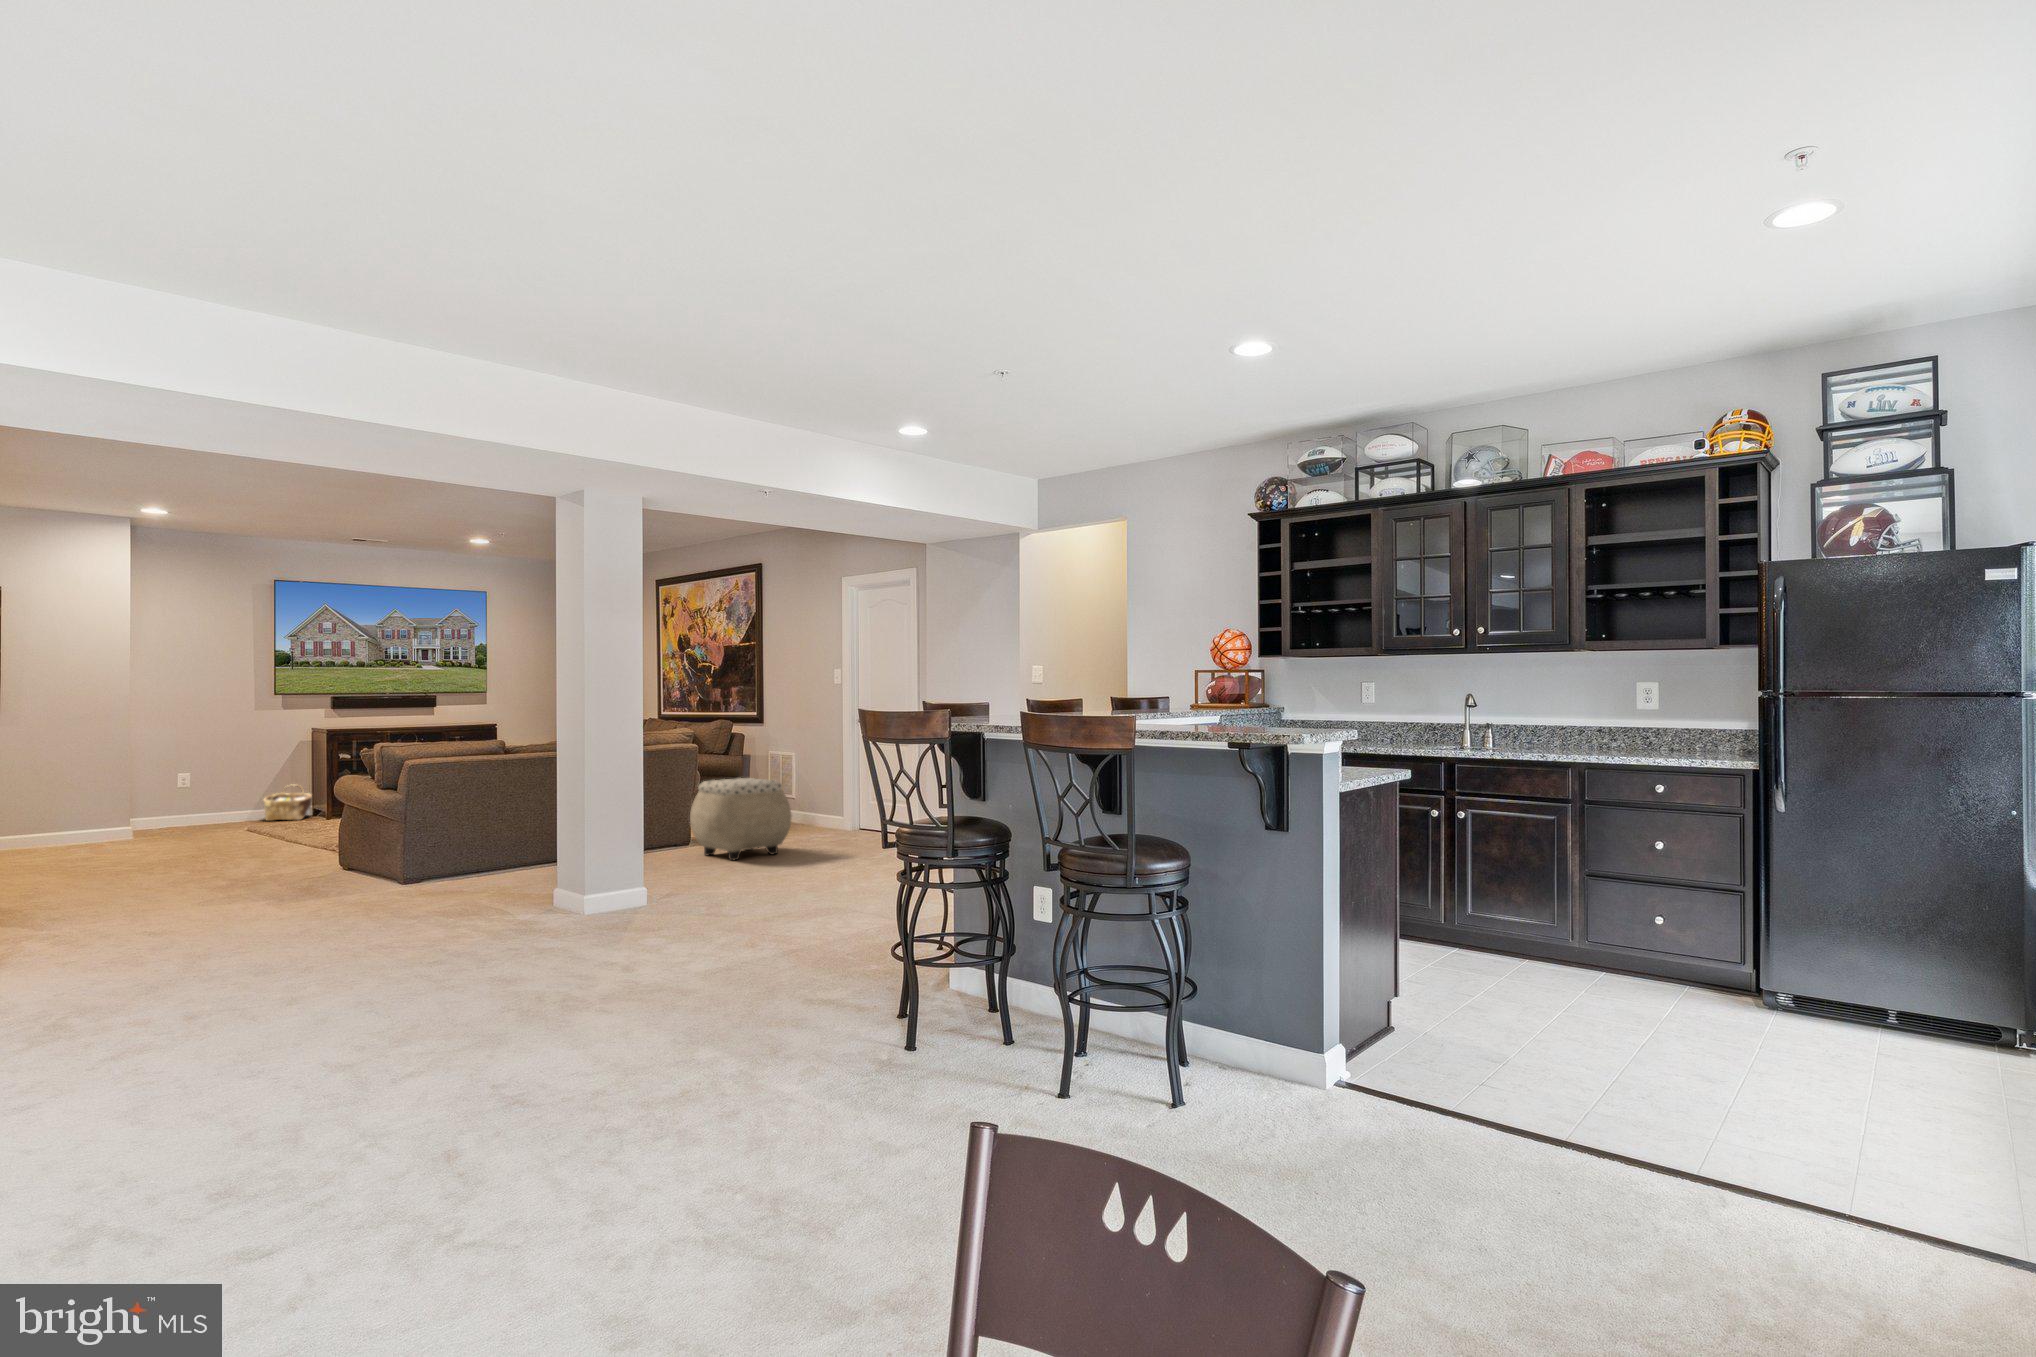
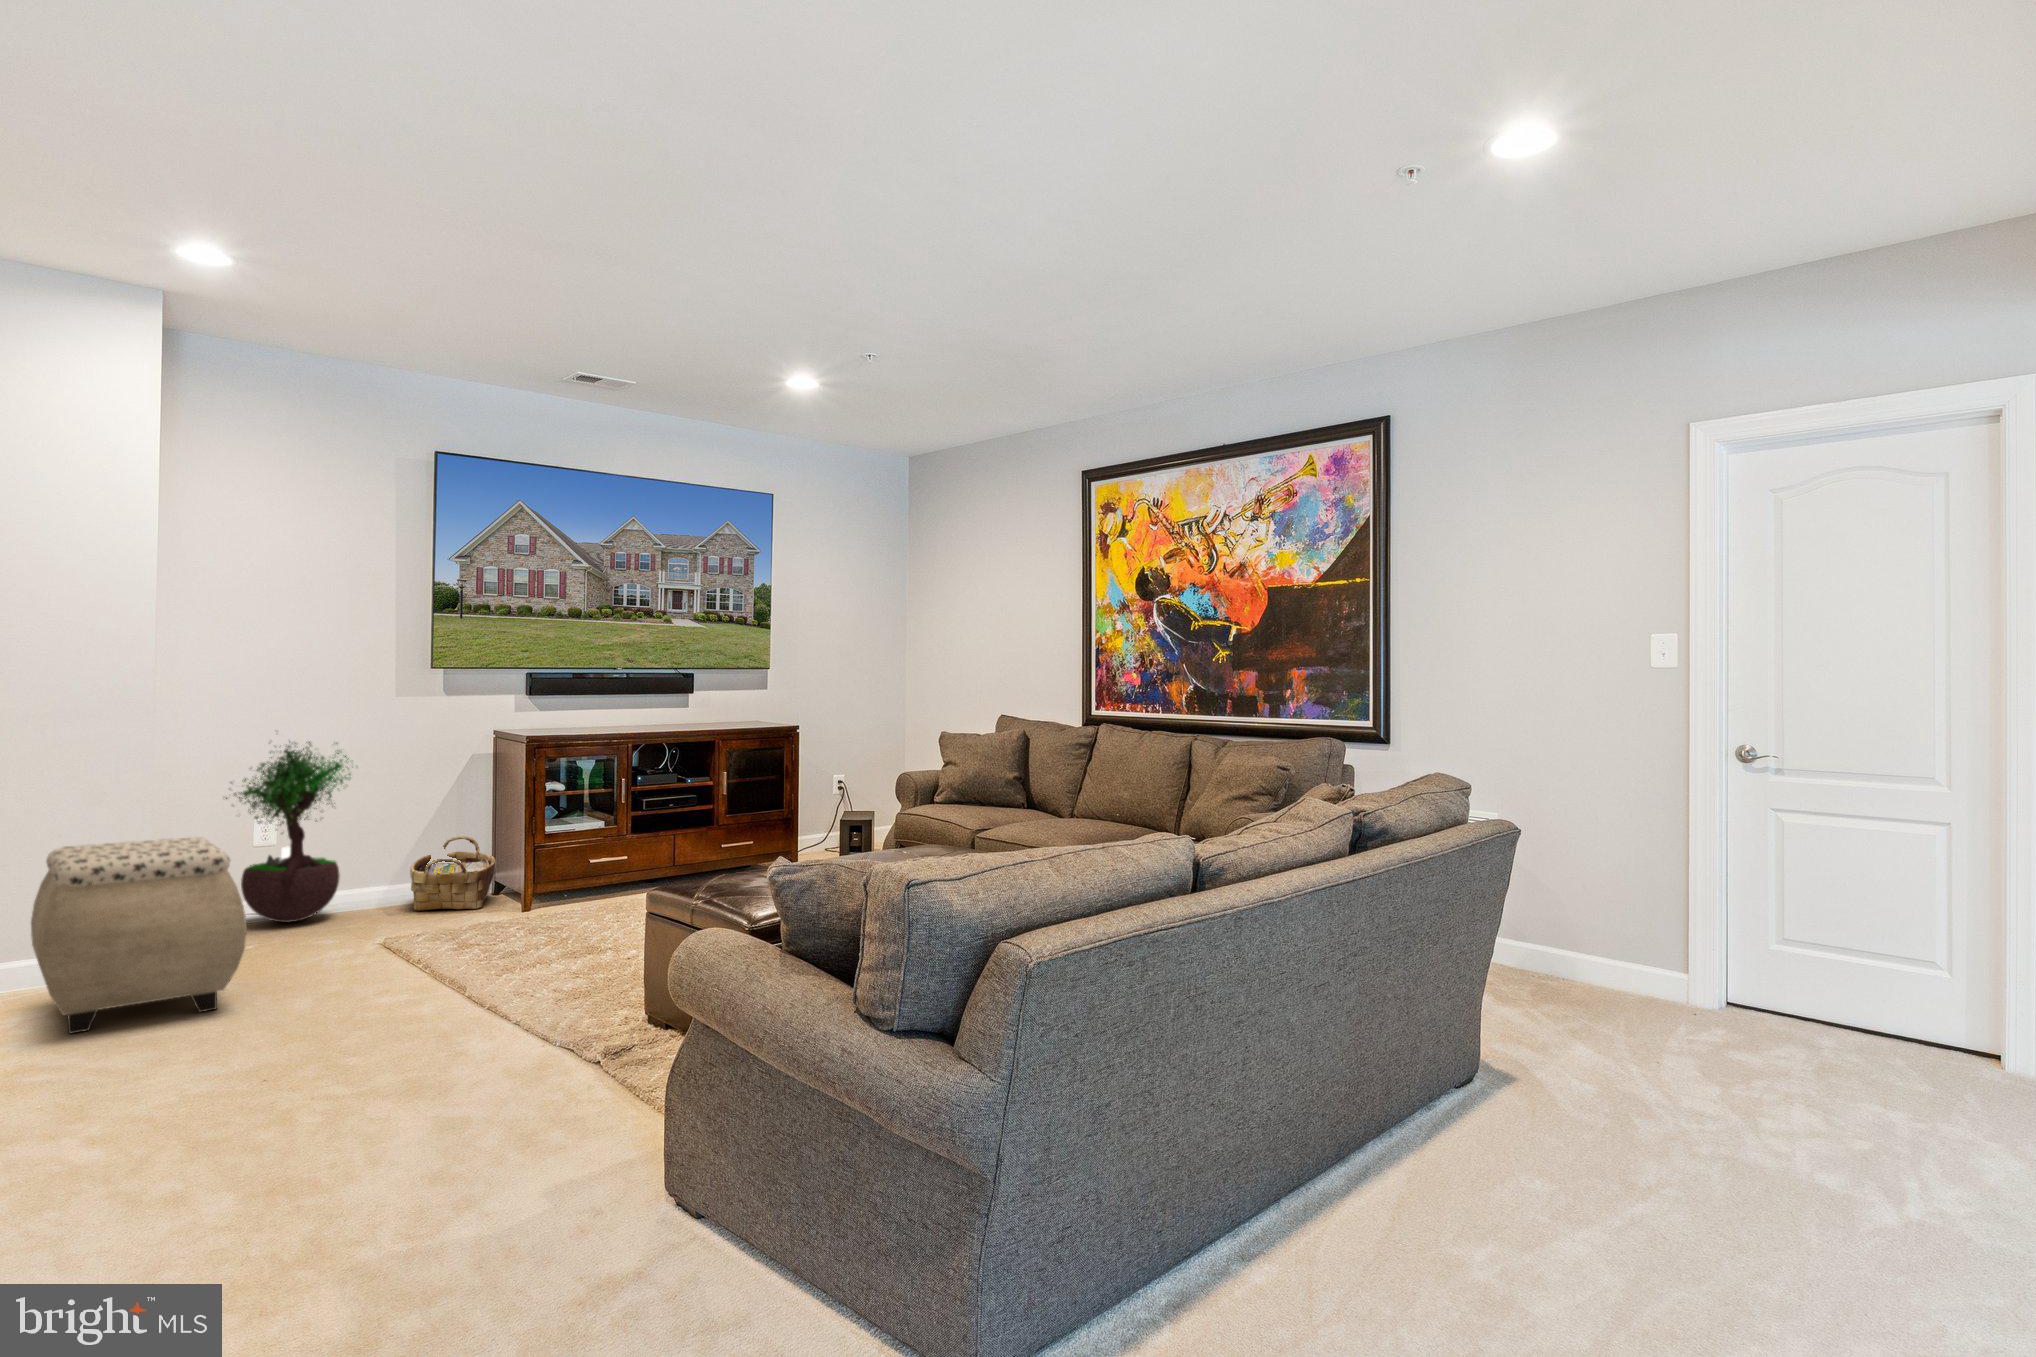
potted tree: none [163,728,234,825] -> present [226,741,358,922]
ottoman: present [690,778,792,860] -> present [31,837,247,1033]

